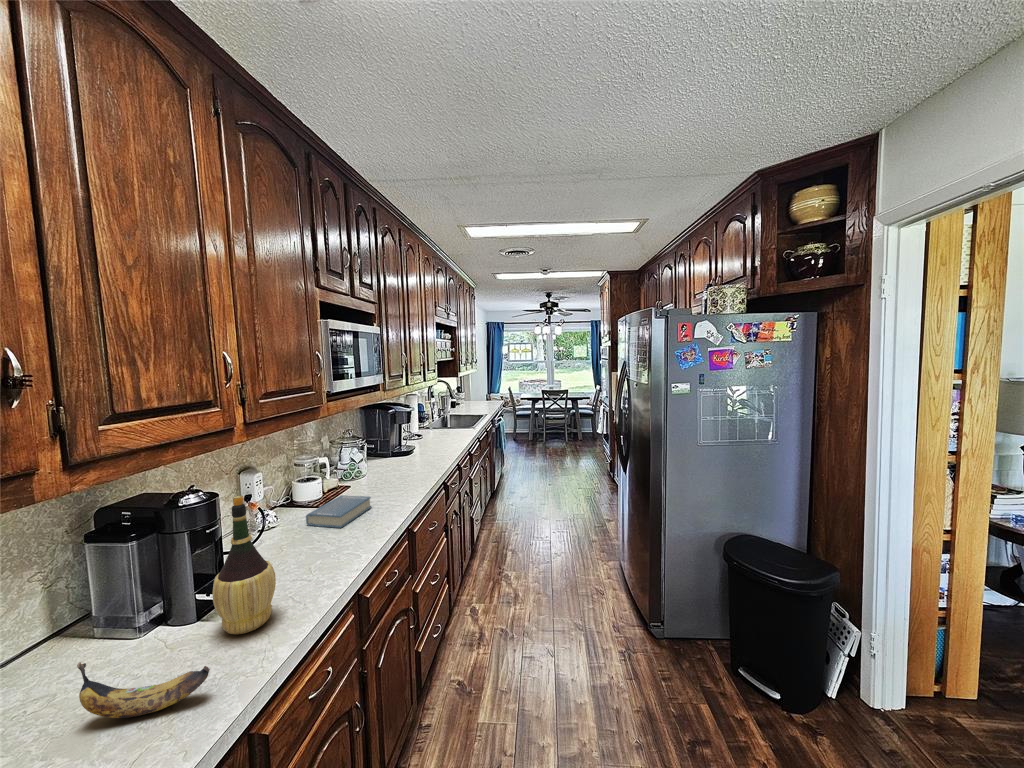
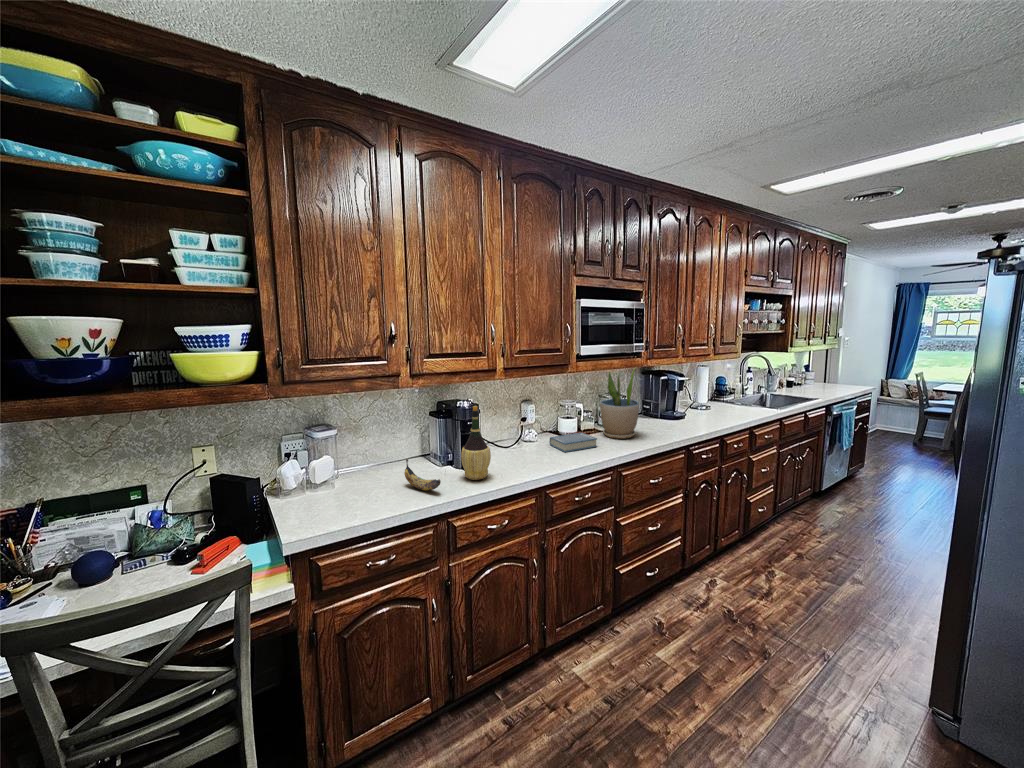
potted plant: none [350,400,398,492] -> present [600,371,639,439]

